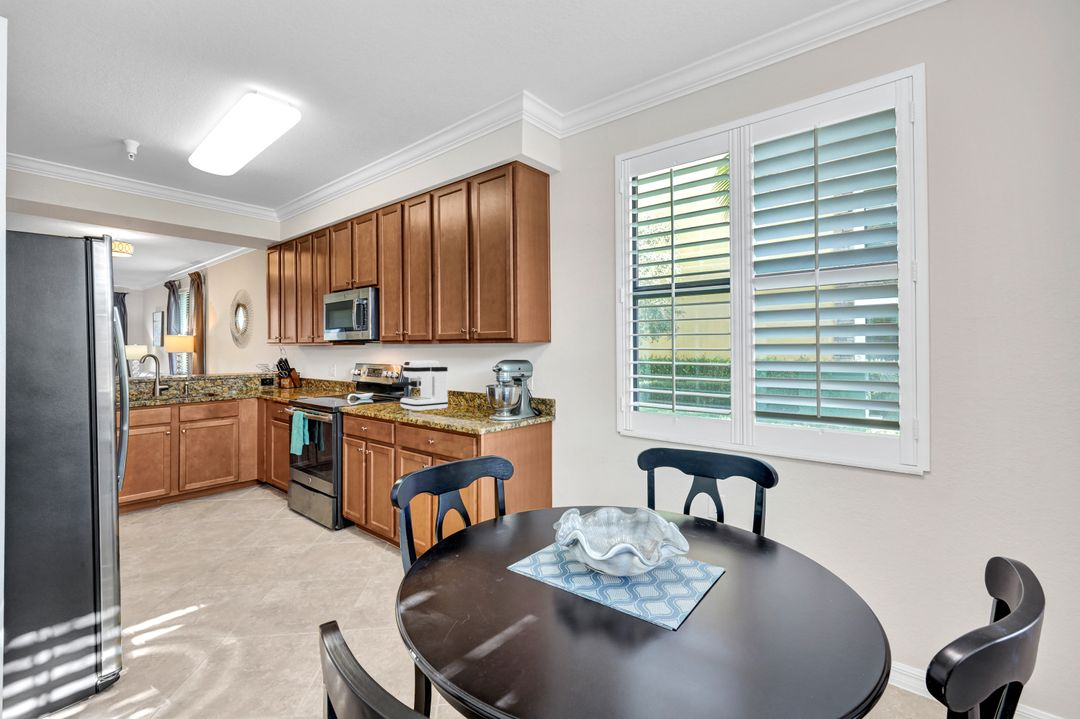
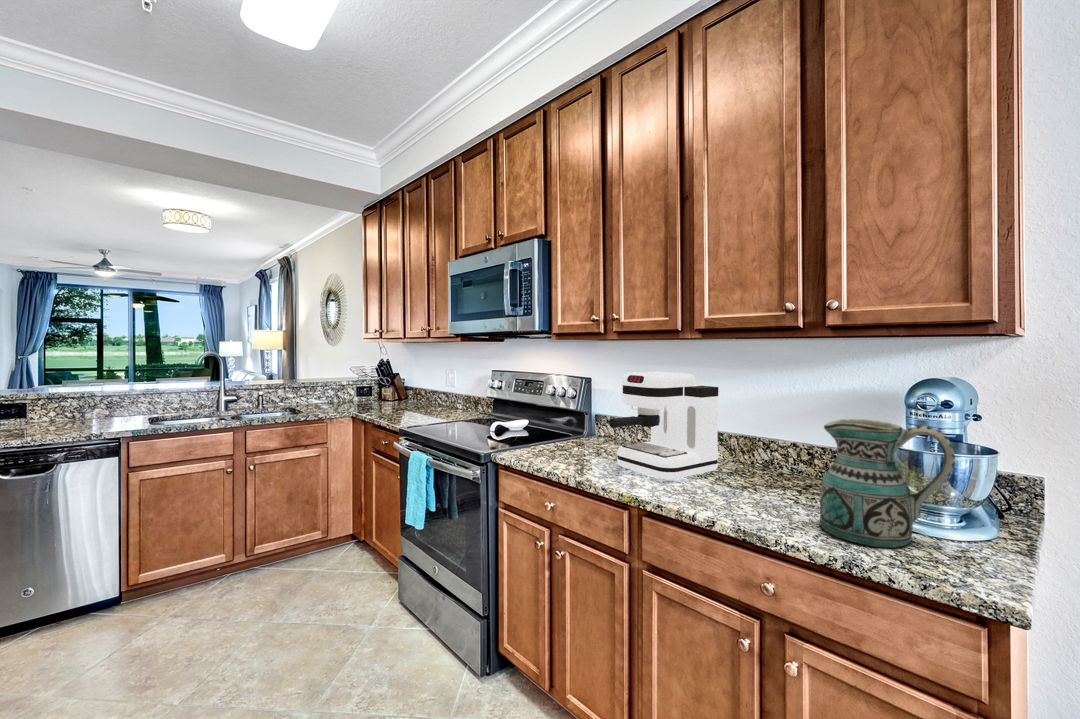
ceramic pitcher: none [454,376,492,421] -> present [820,419,955,548]

